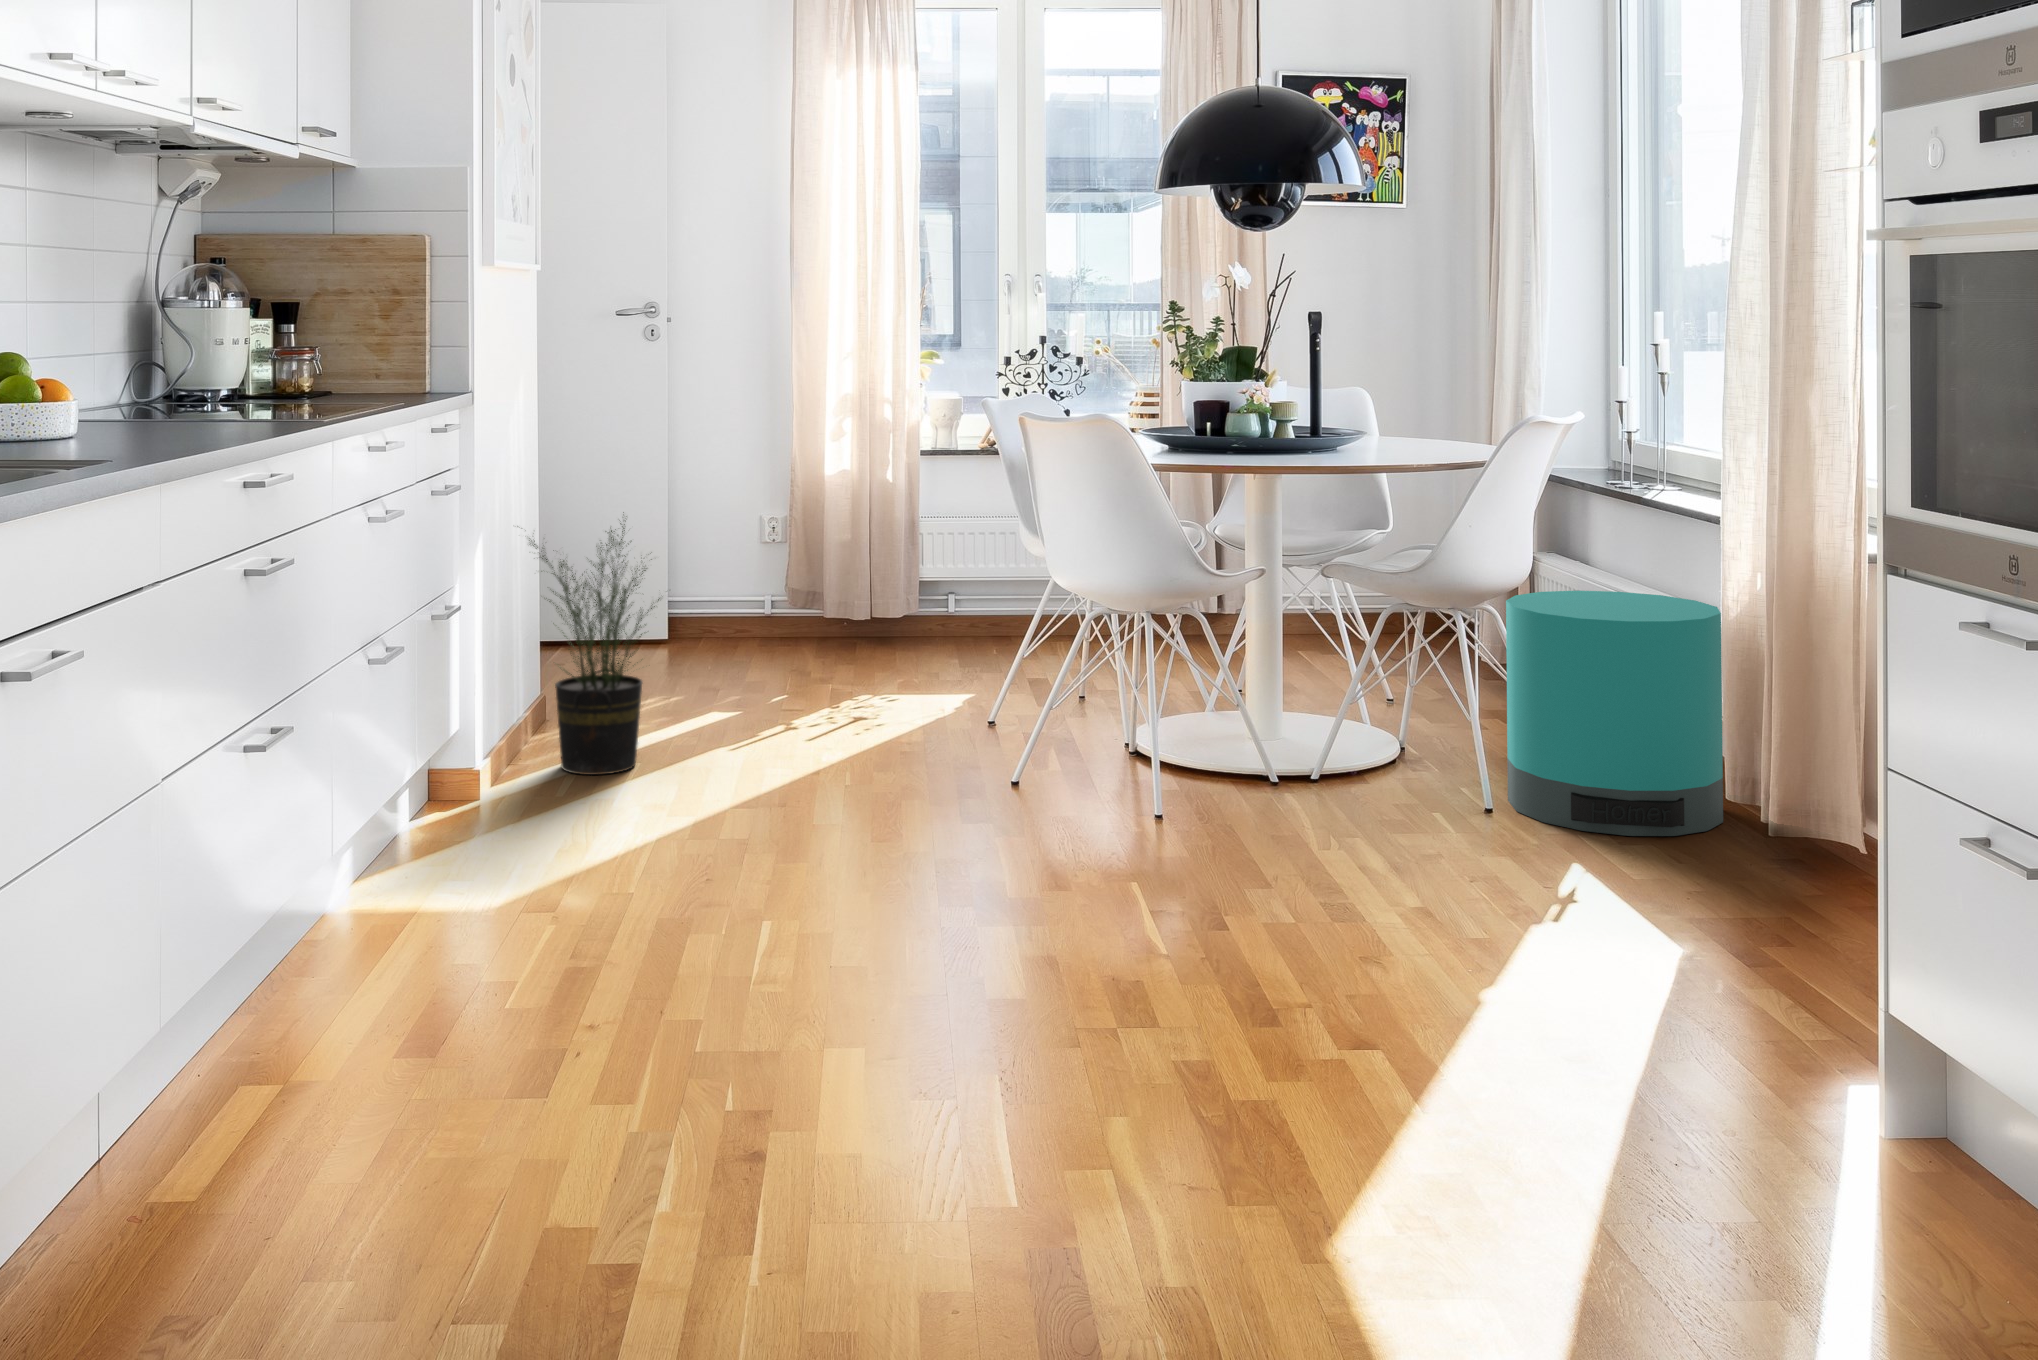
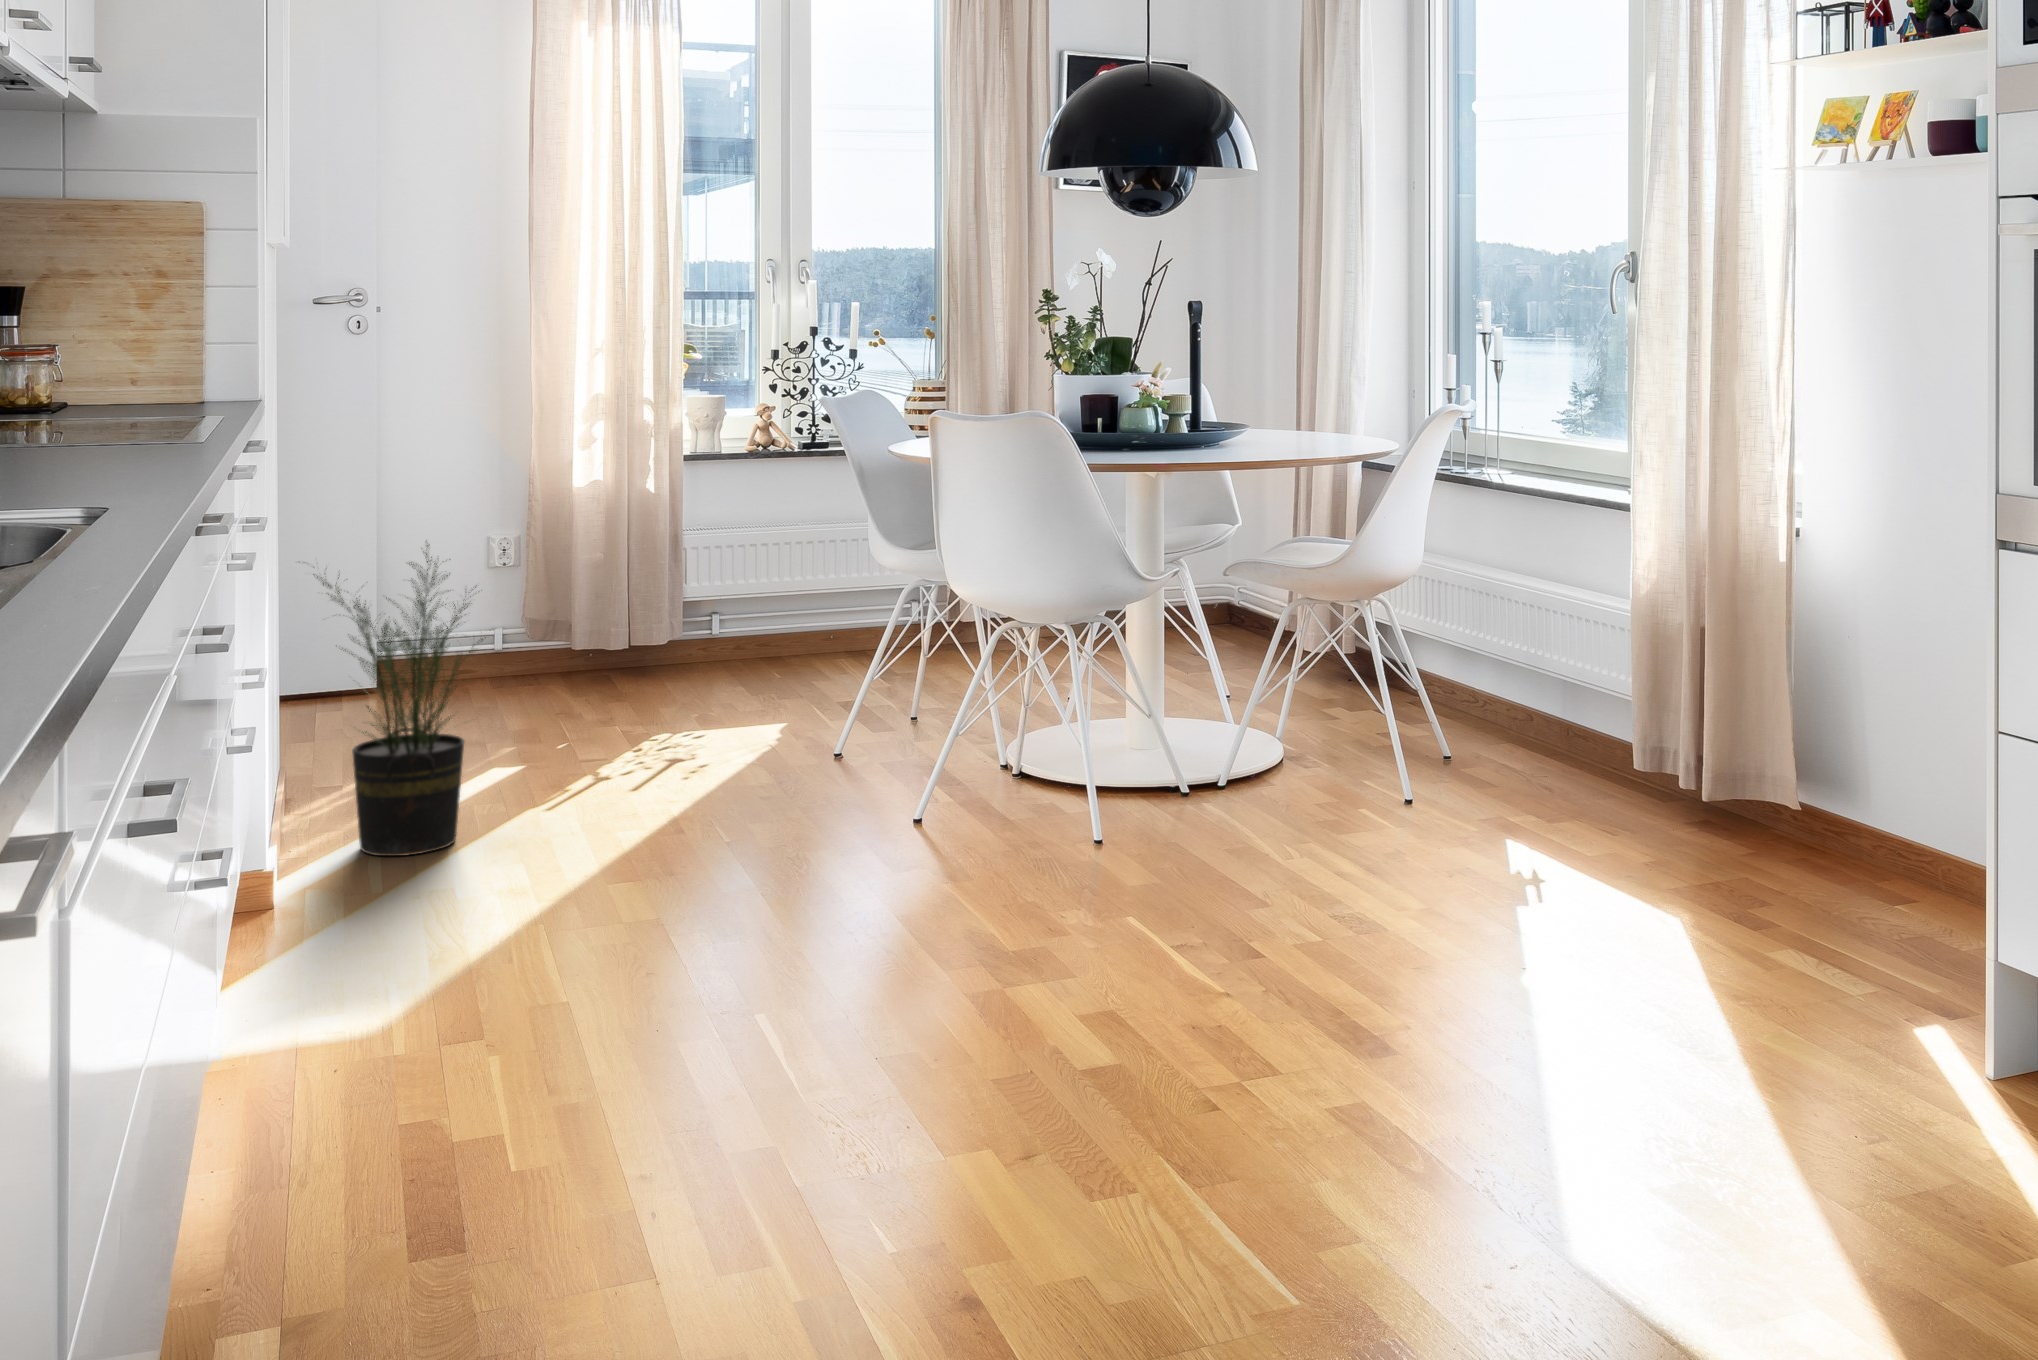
trash can: present [1506,591,1723,836] -> none [1402,571,1596,801]

